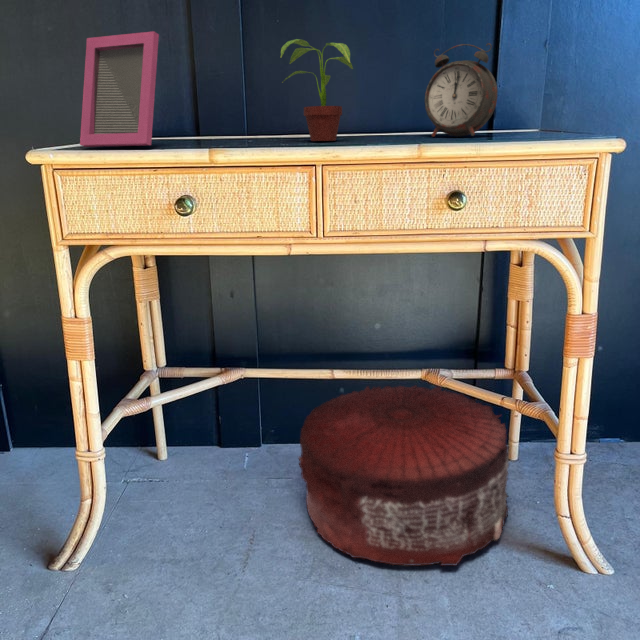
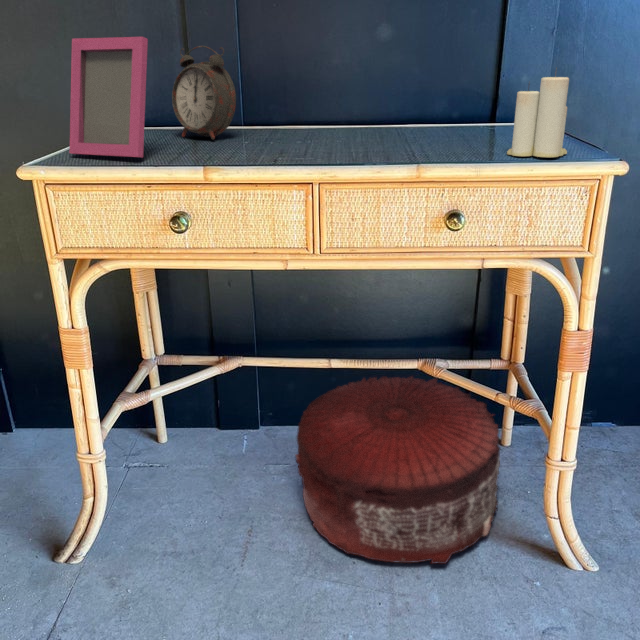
potted plant: present [281,39,353,141] -> none [276,44,353,148]
alarm clock: present [425,43,498,137] -> present [172,46,236,139]
candle: none [504,53,563,140] -> present [507,76,569,157]

